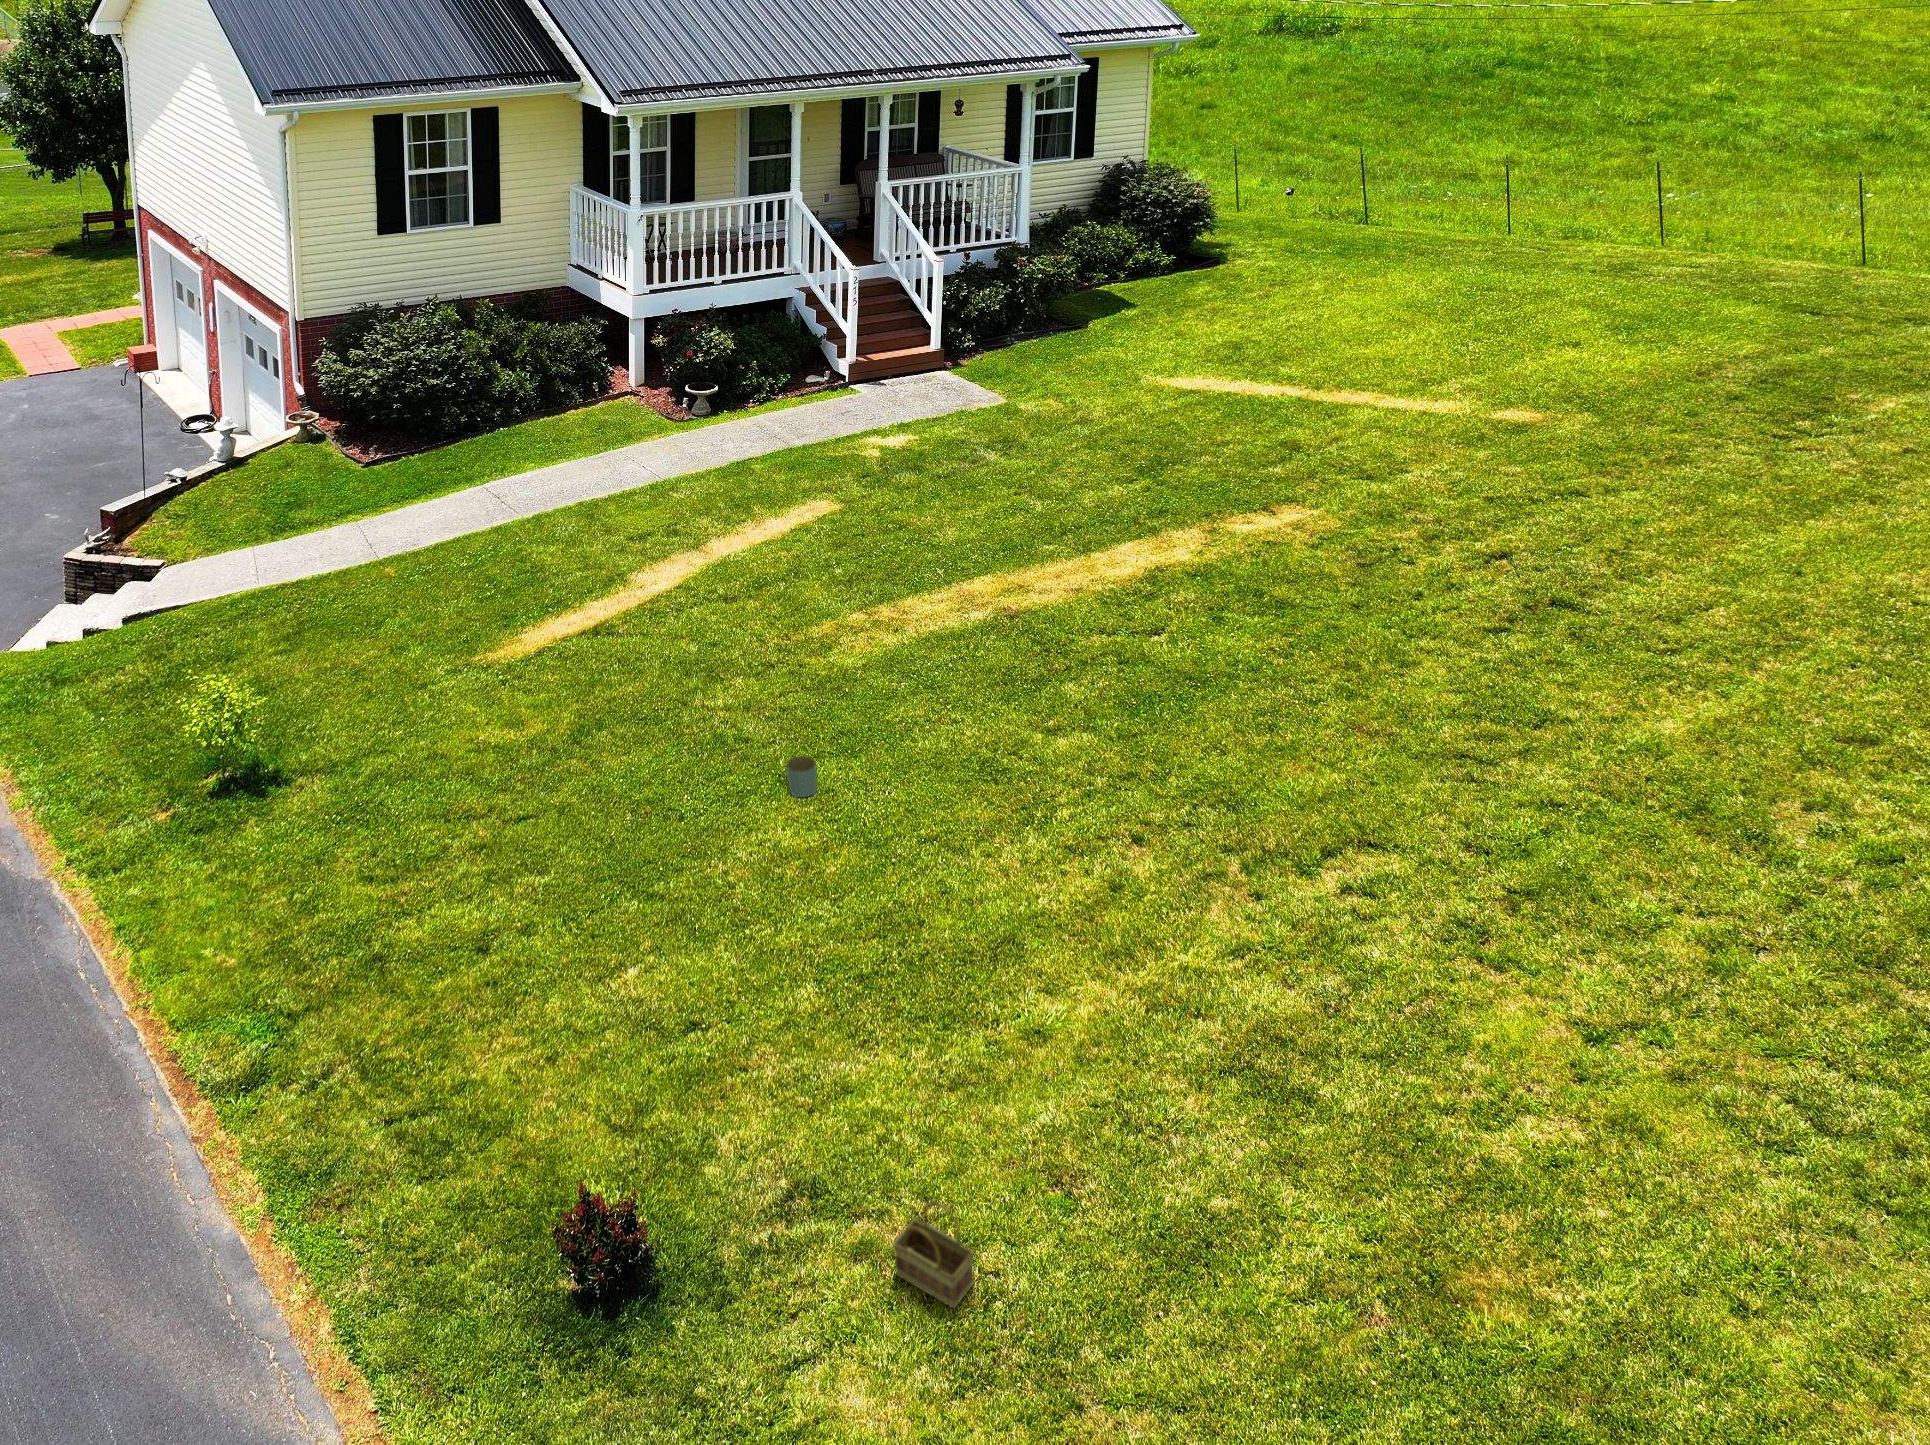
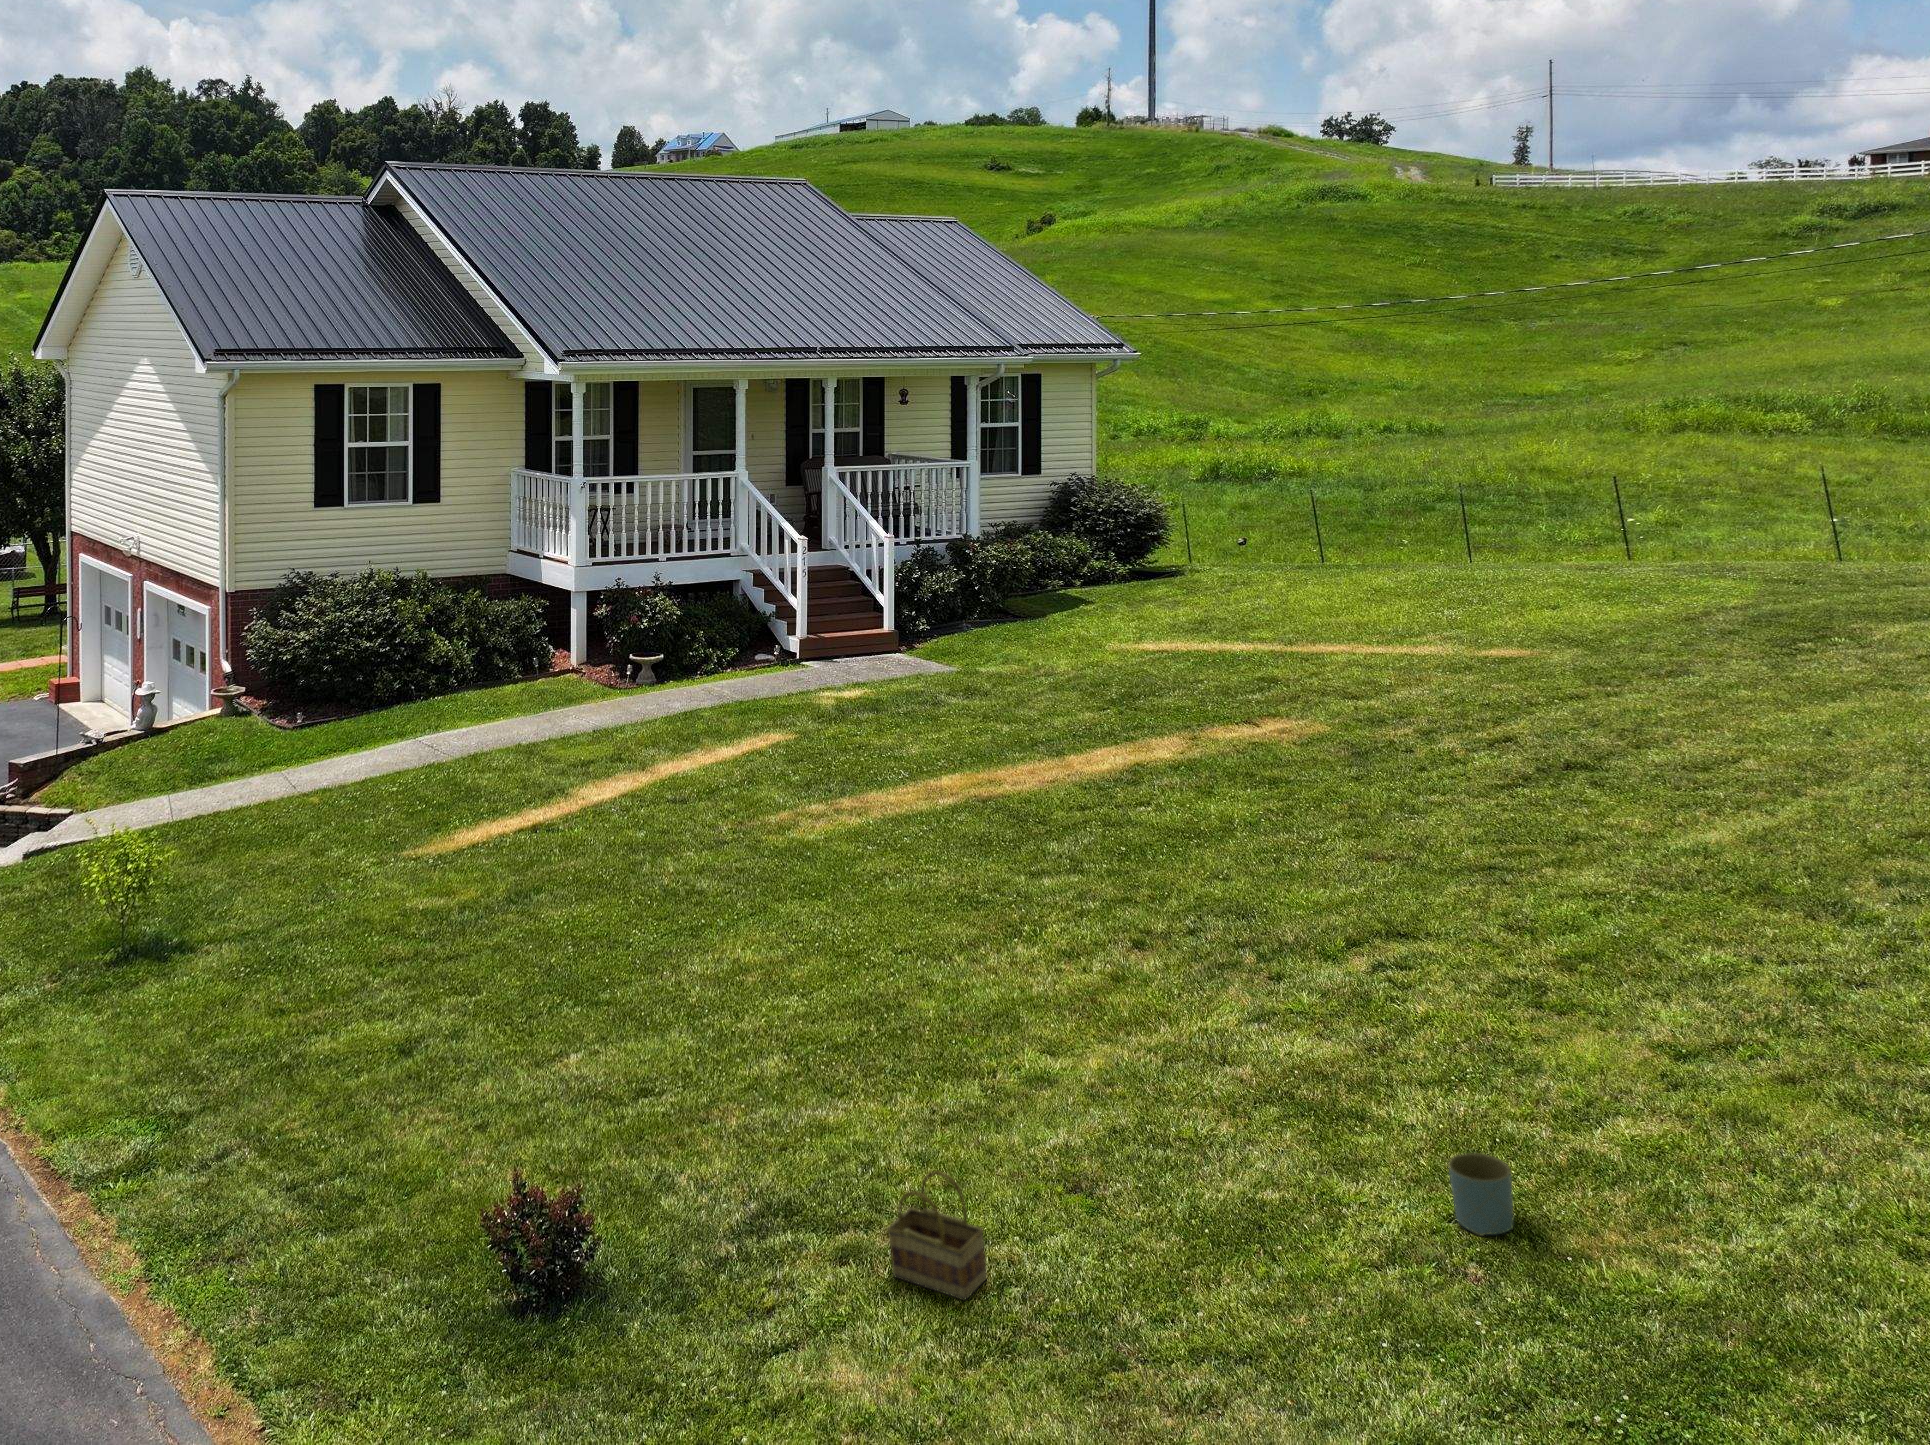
planter: present [786,755,817,797] -> present [1448,1153,1513,1236]

